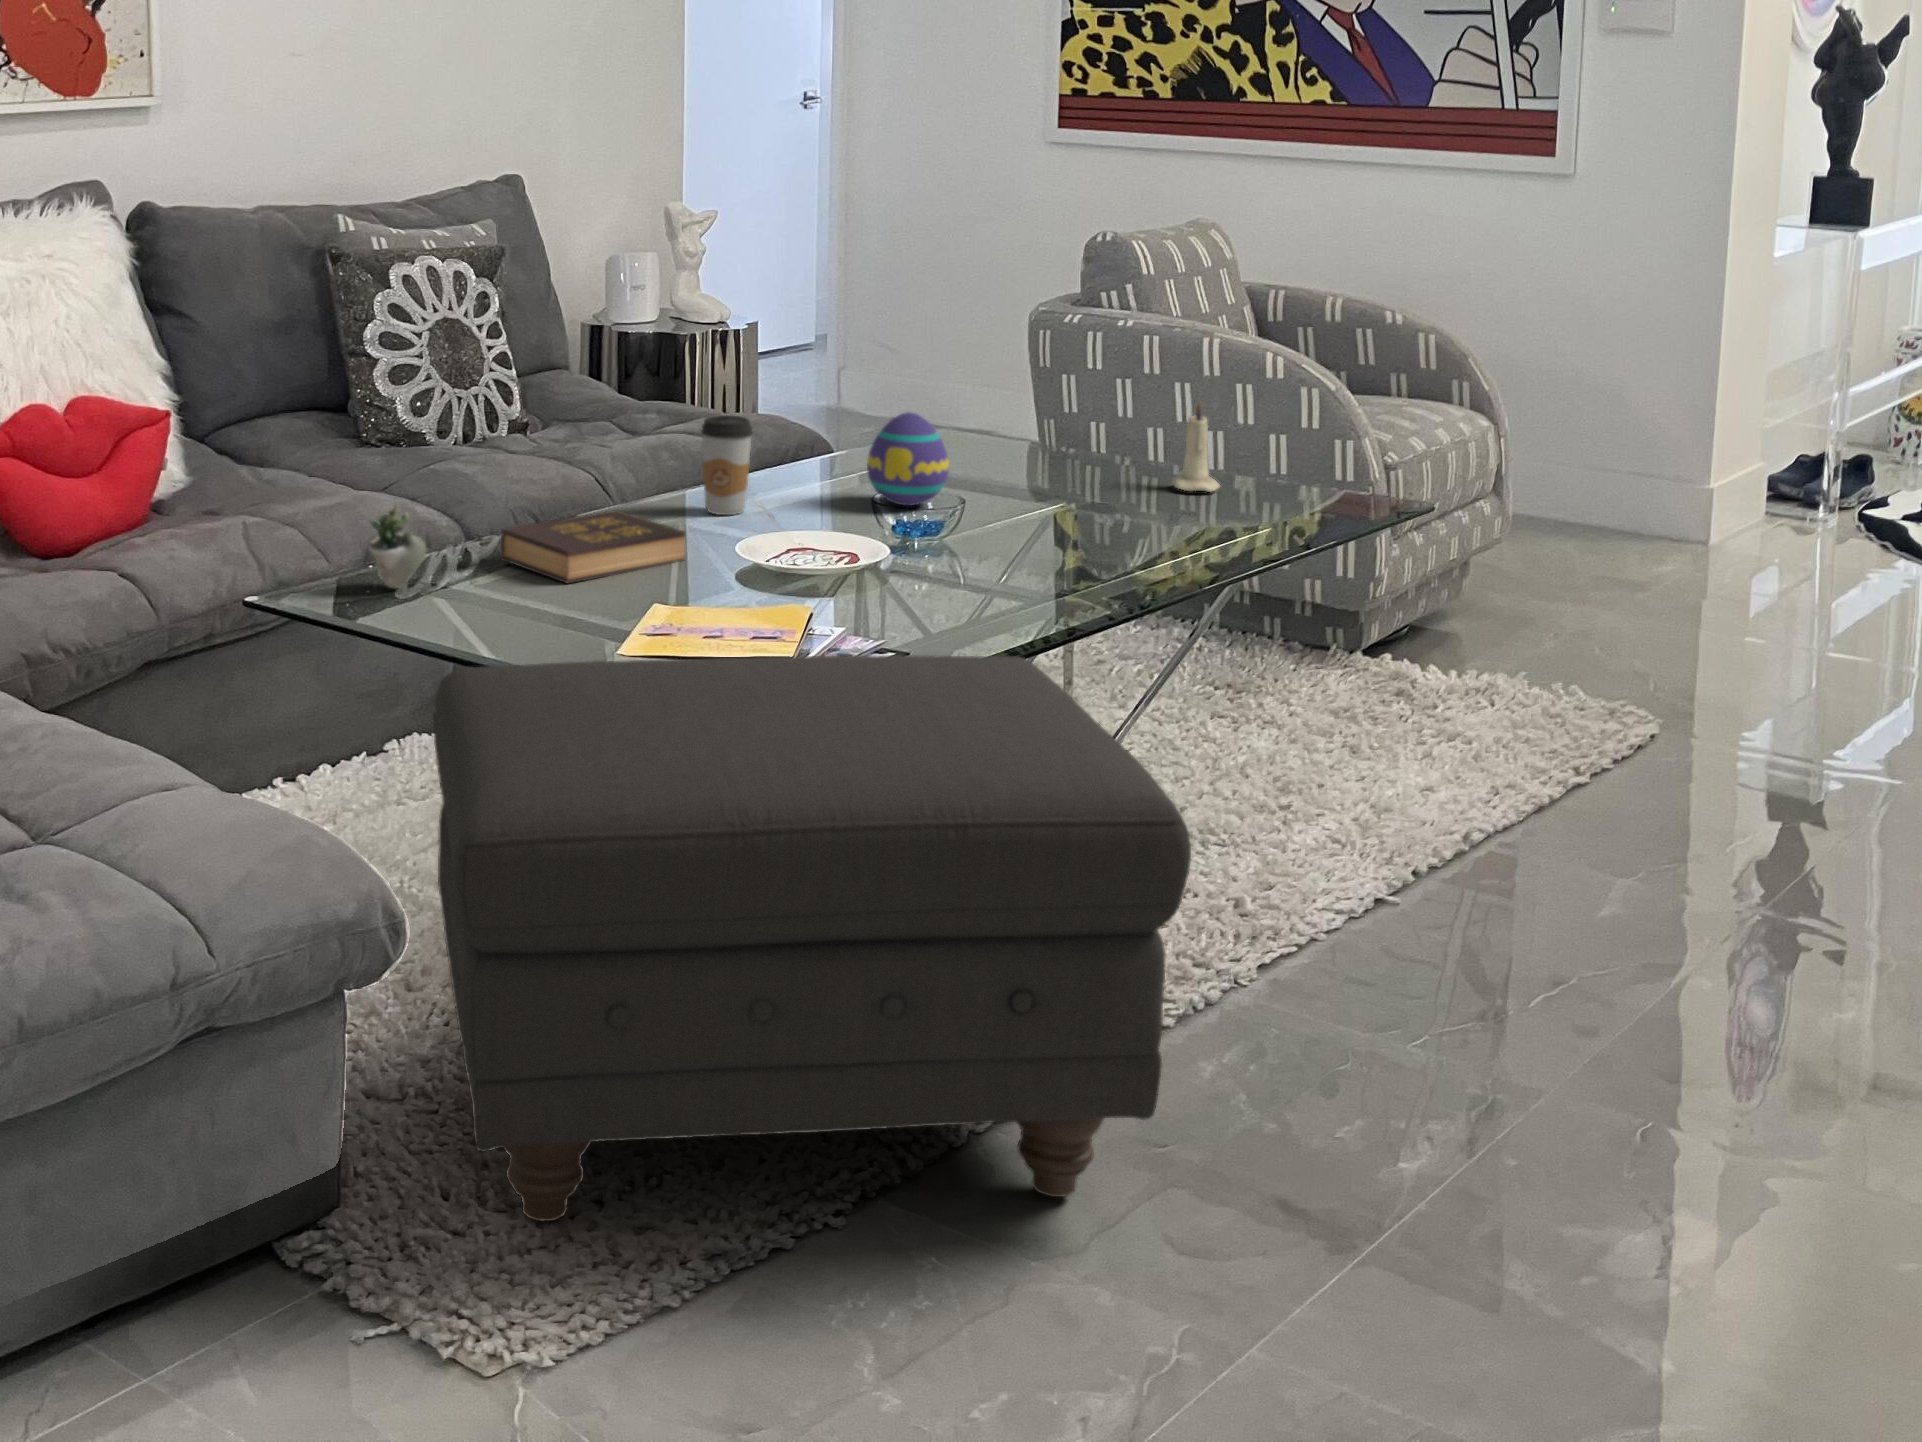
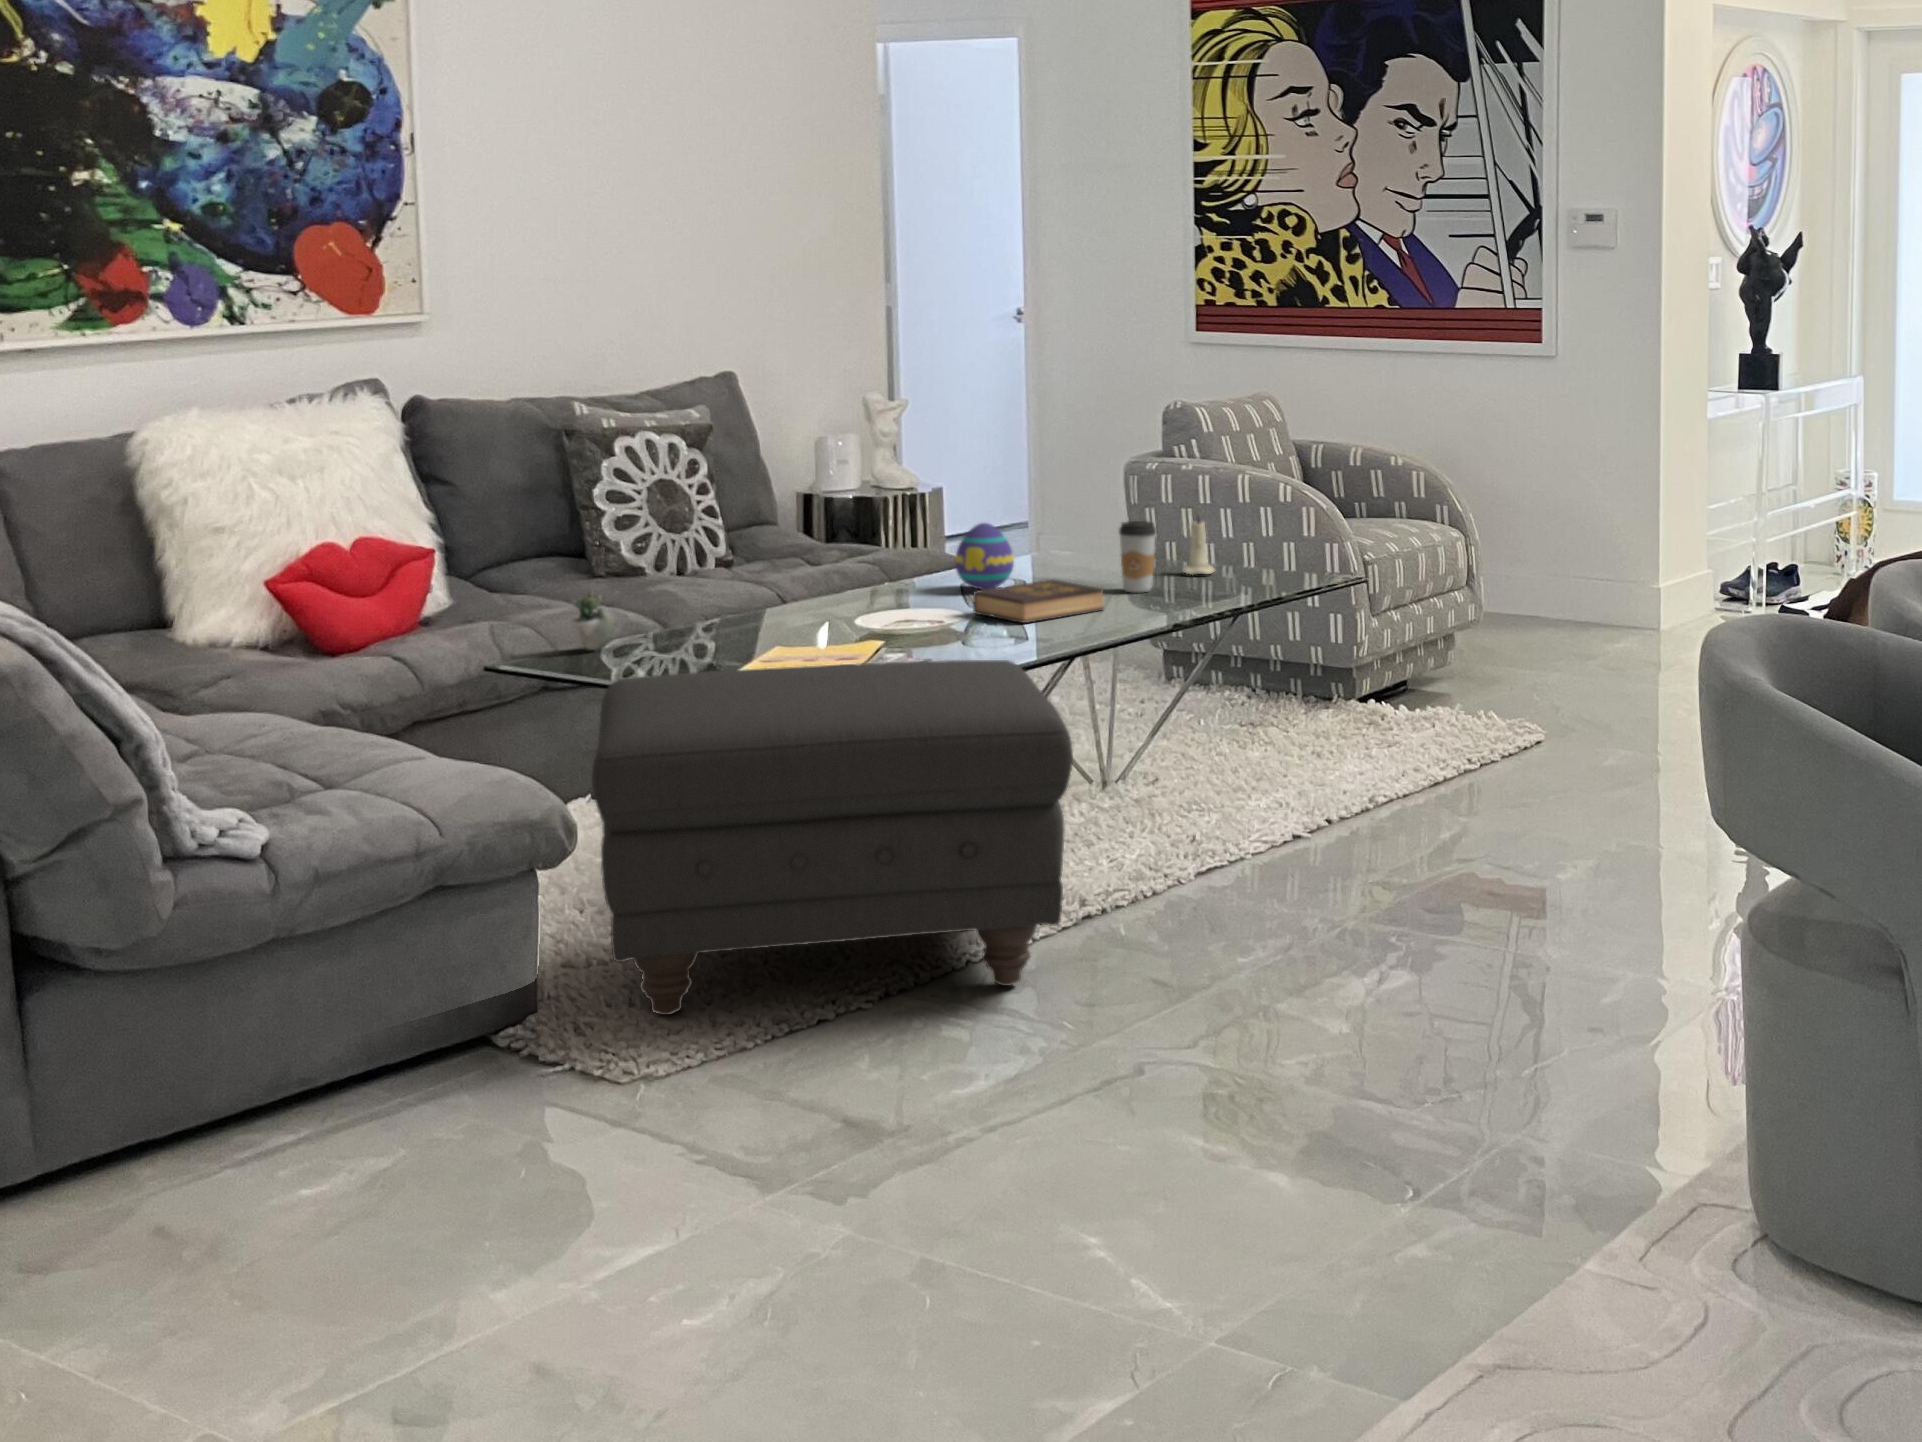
coffee cup: present [701,415,753,515] -> present [1119,521,1156,593]
hardback book: present [501,510,685,583] -> present [973,579,1103,623]

